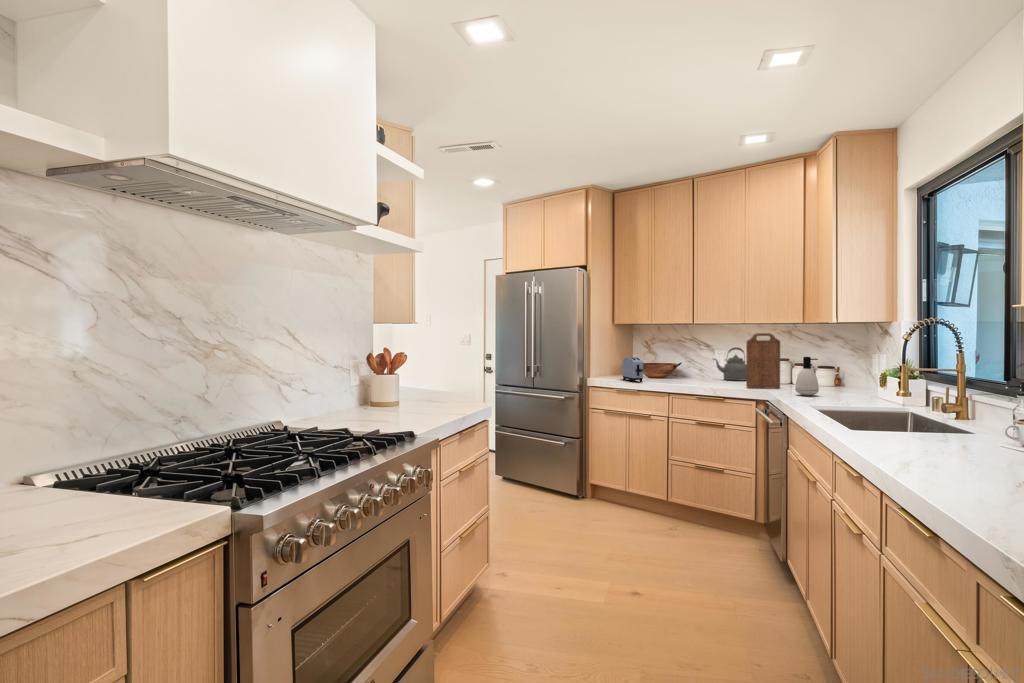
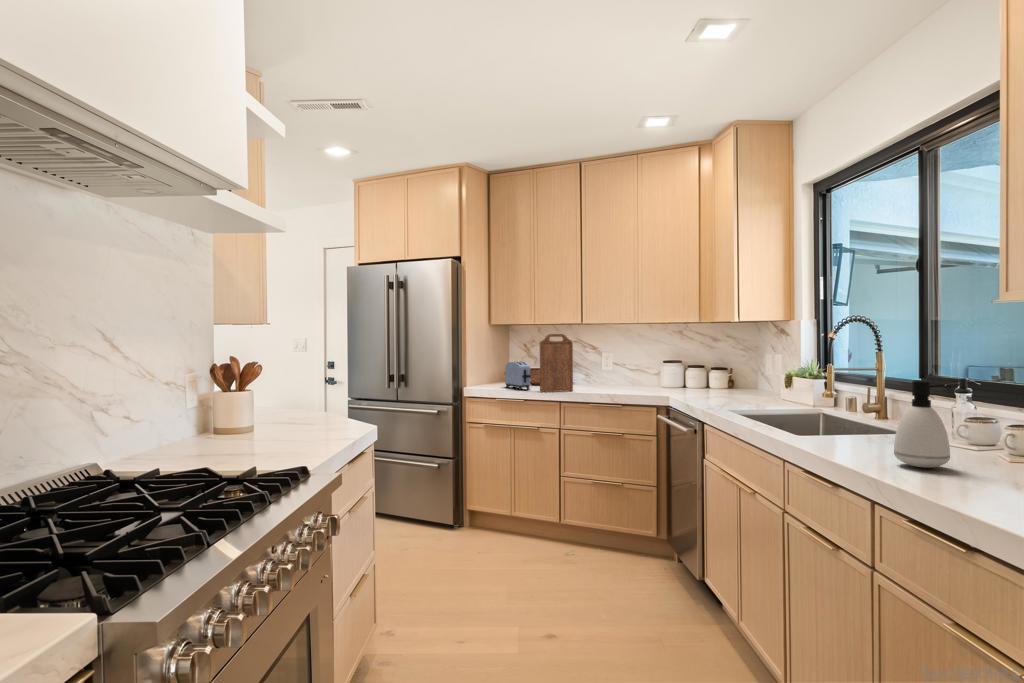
cutting board: present [746,333,780,388] -> present [540,334,573,392]
kettle: present [714,347,746,381] -> none [601,349,638,385]
soap dispenser: present [795,357,819,395] -> present [894,380,952,468]

